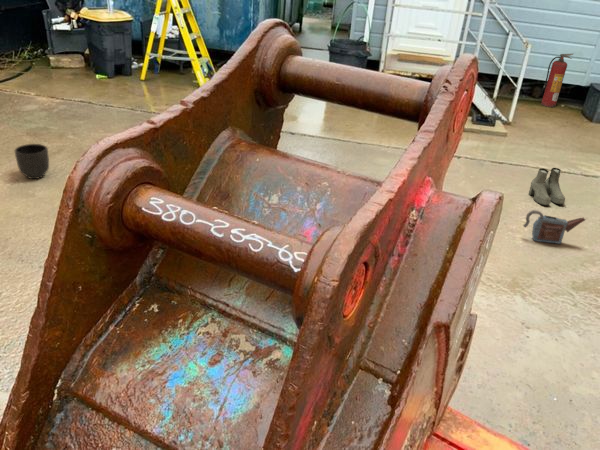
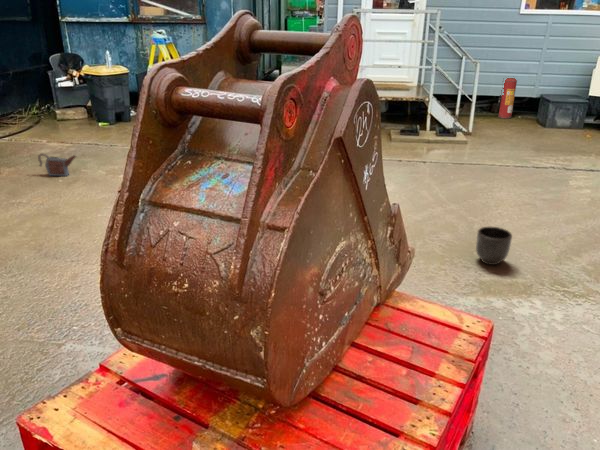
planter: present [15,144,49,179] -> present [476,227,512,265]
boots: present [529,168,565,205] -> none [486,161,517,193]
watering can: present [523,210,585,244] -> present [38,153,76,176]

